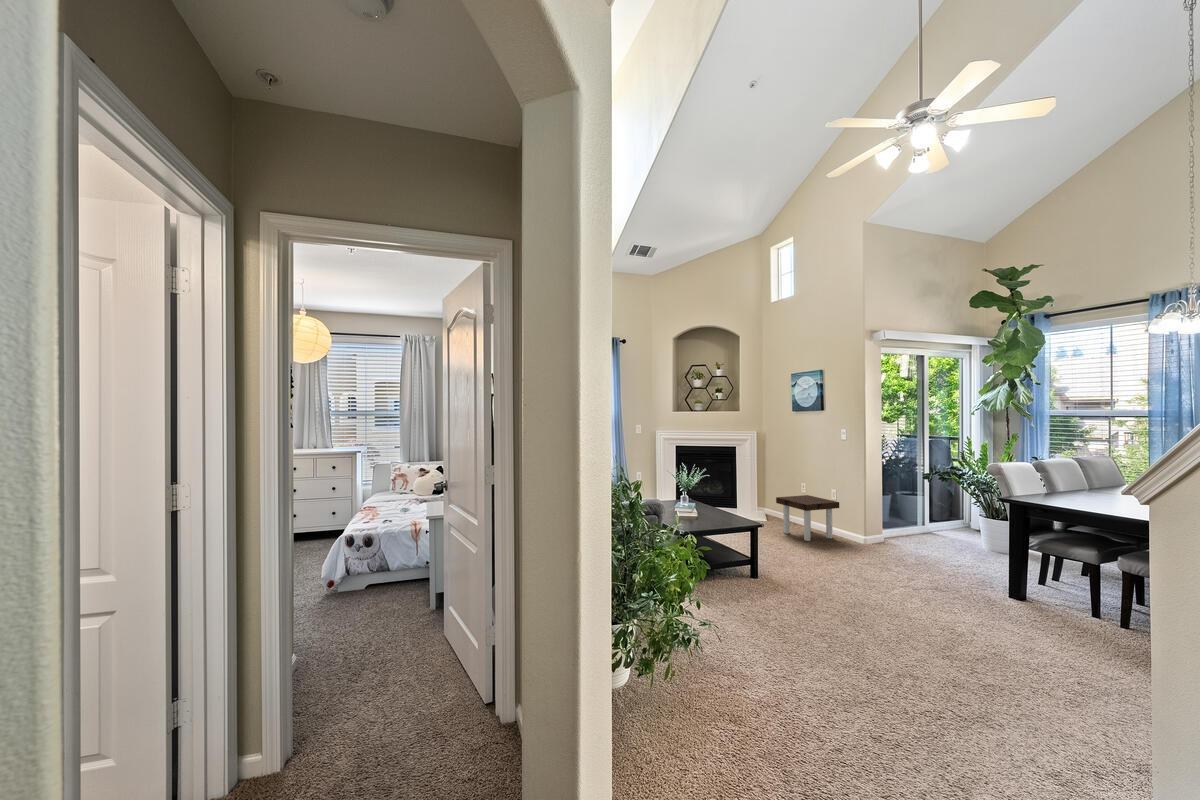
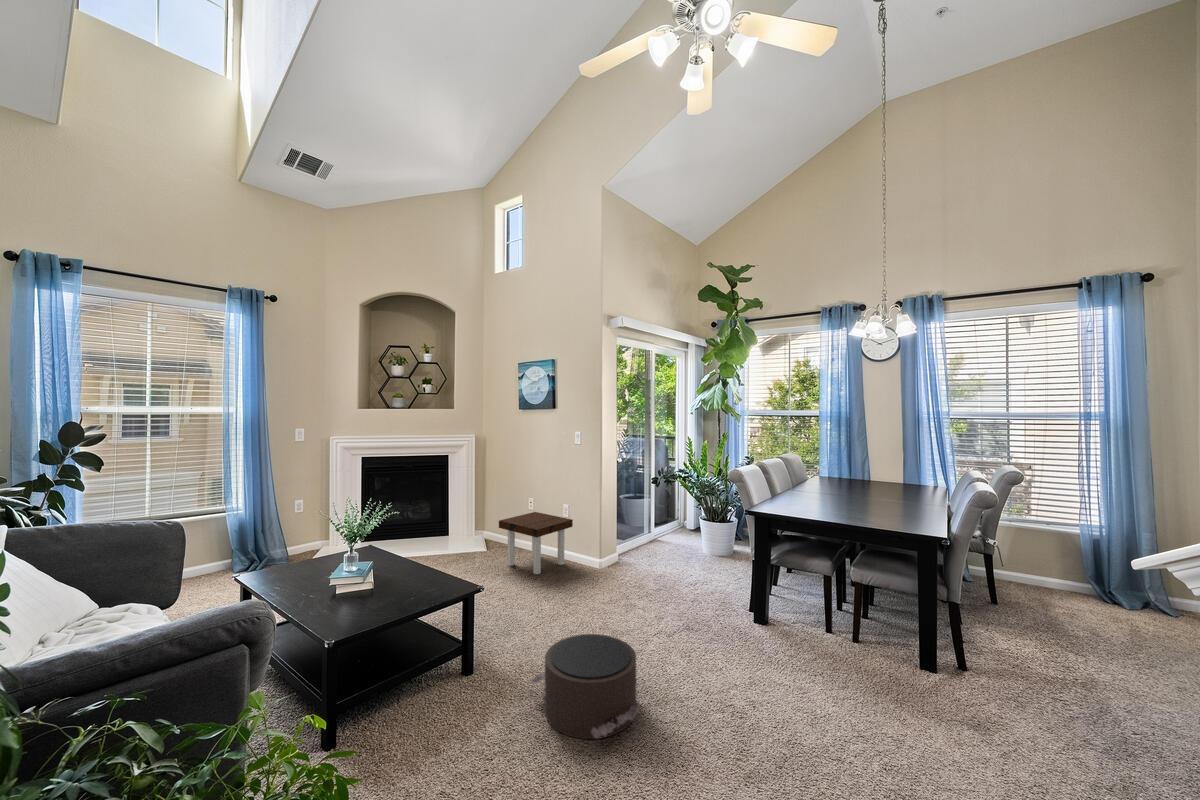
pouf: none [790,562,866,617] -> present [531,634,640,739]

